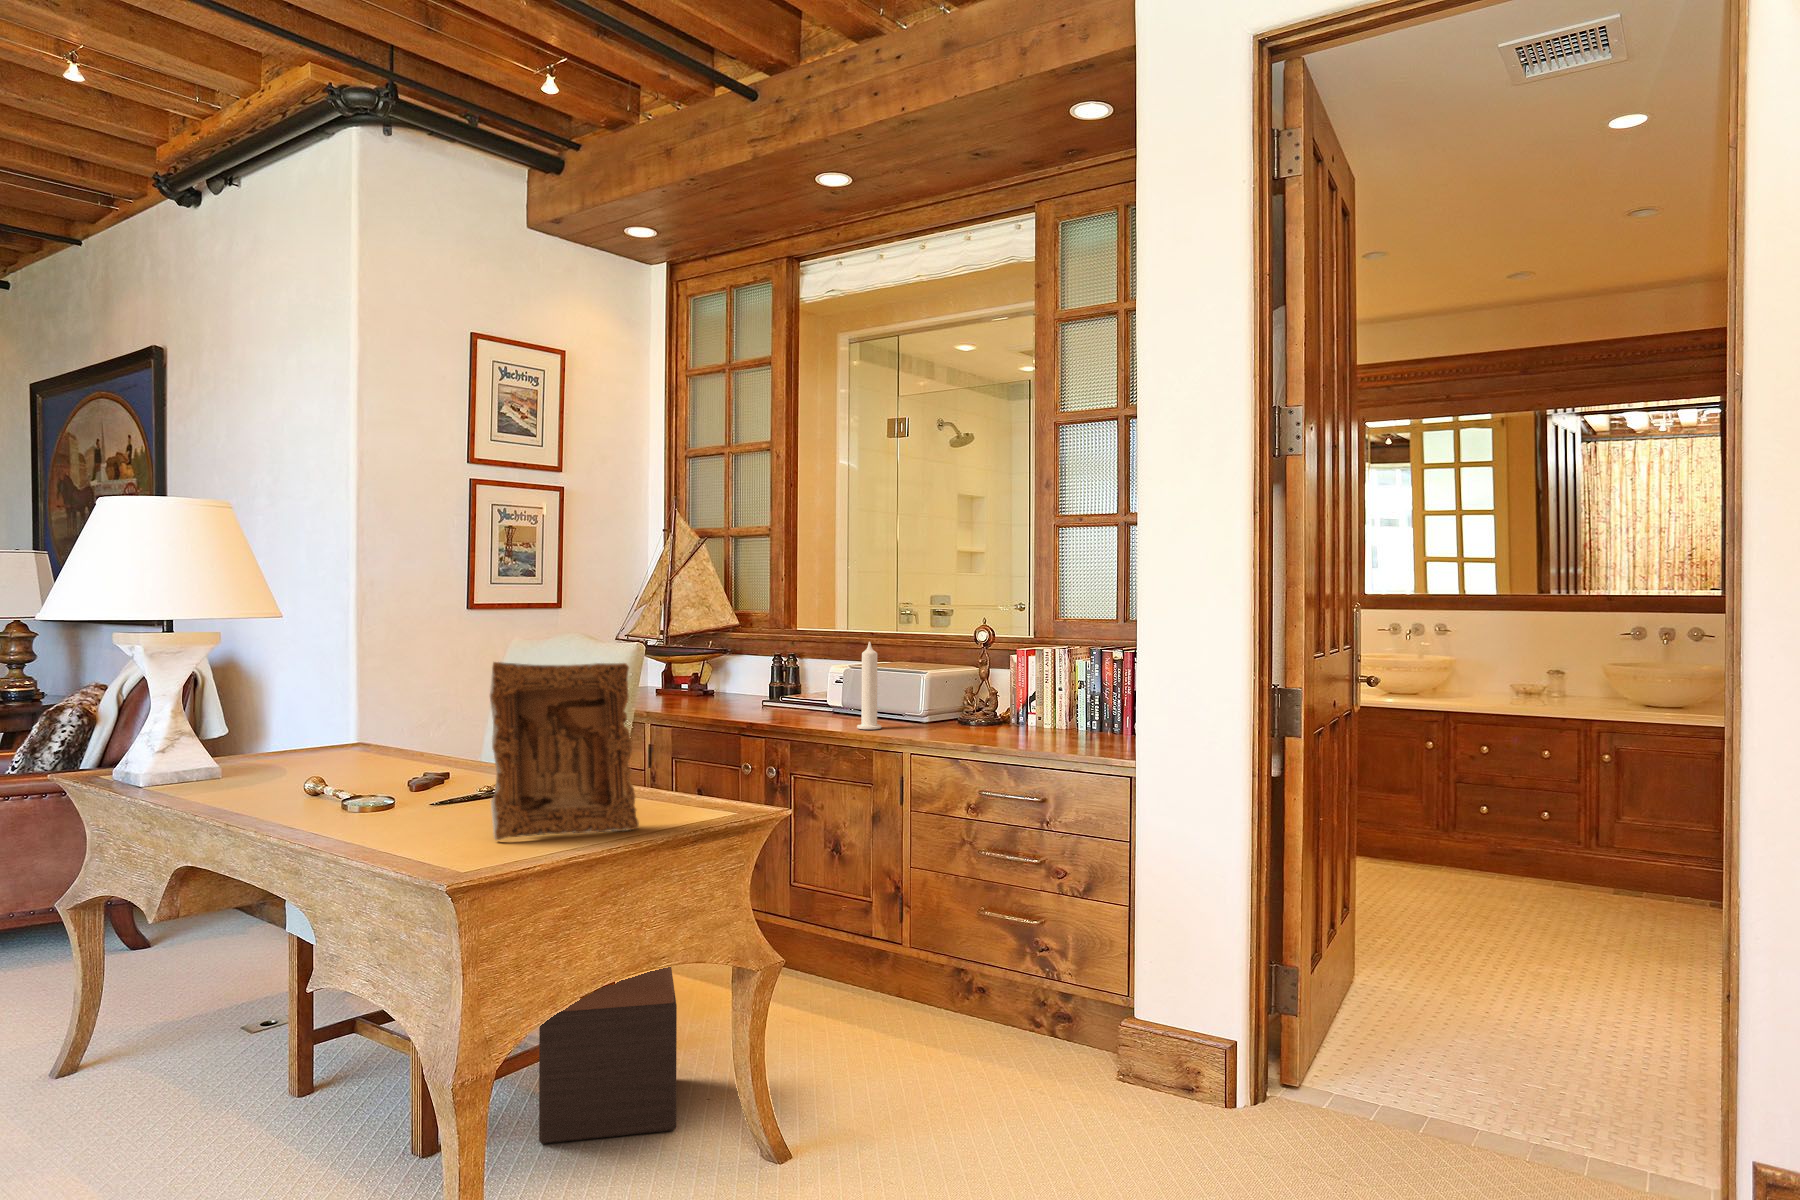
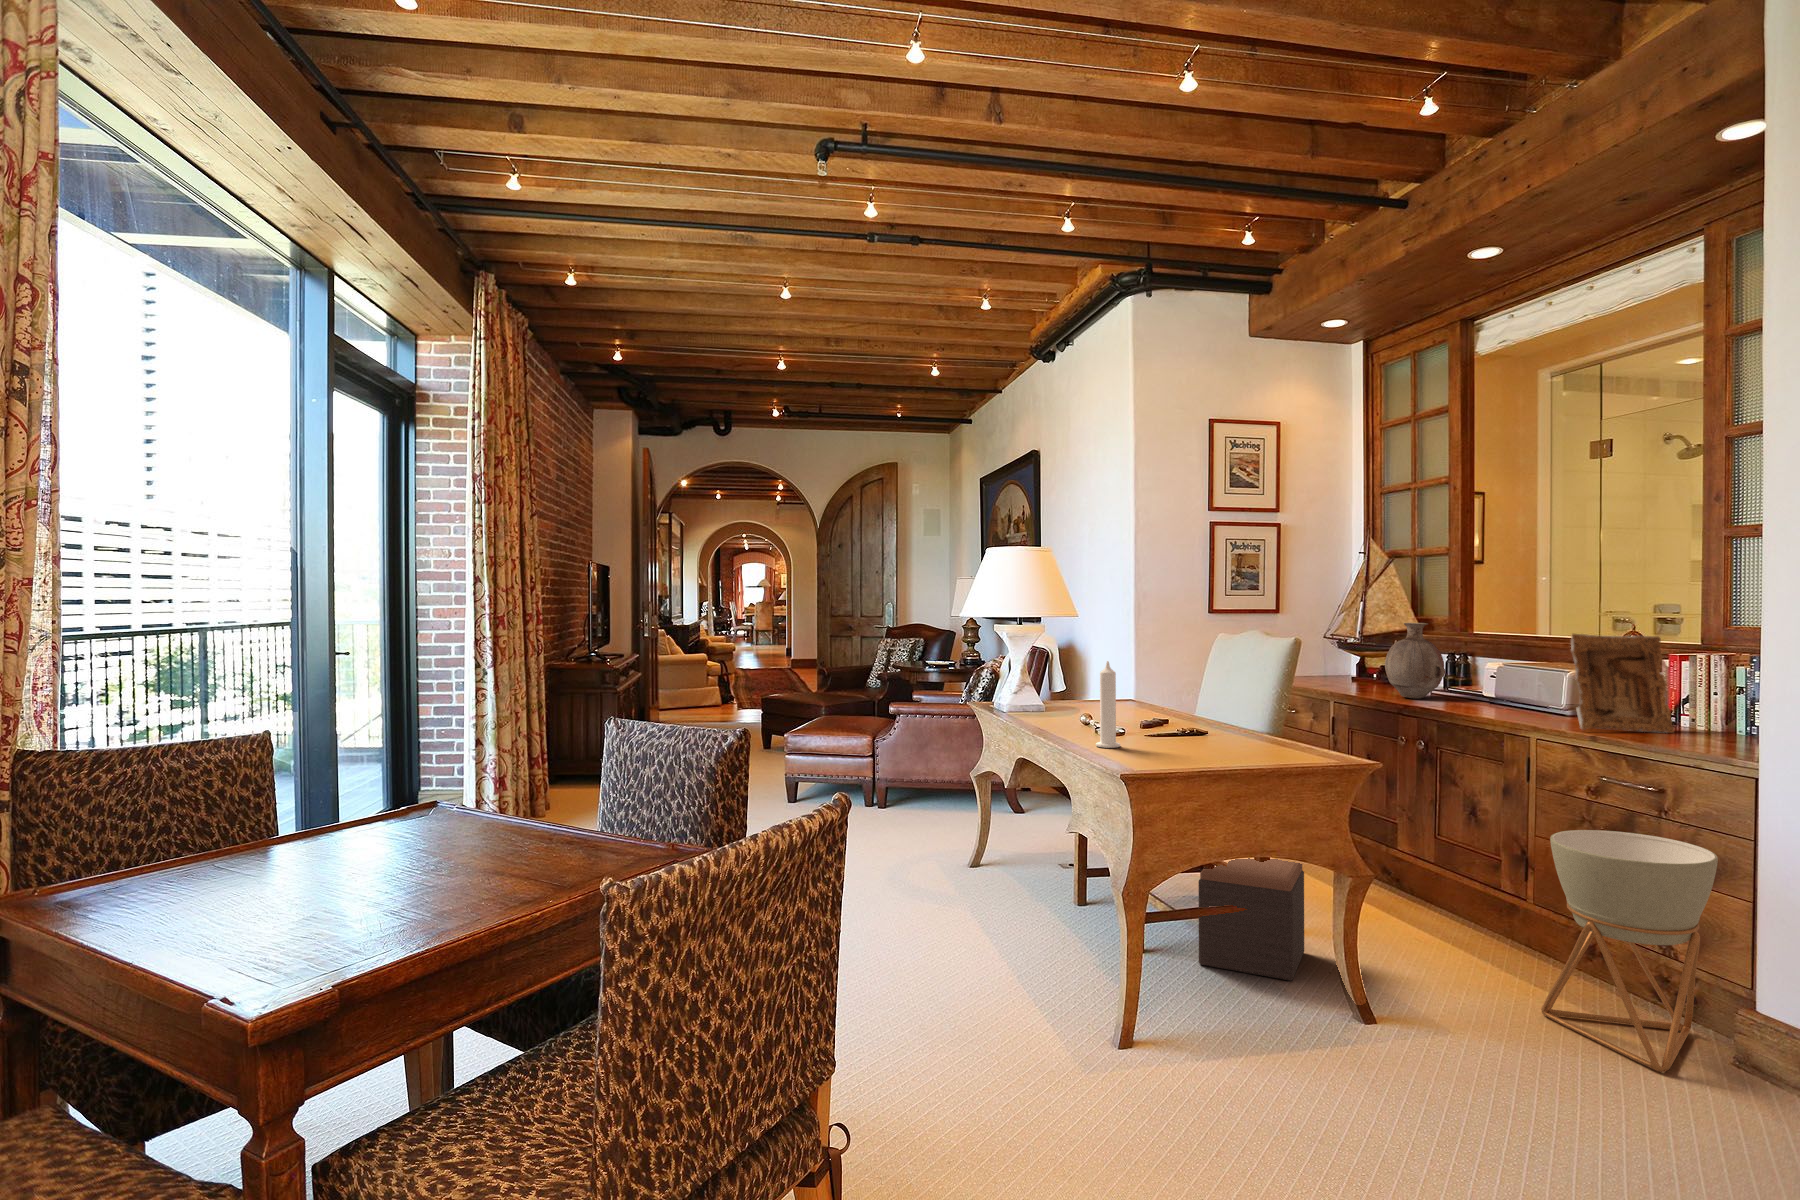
vase: none [713,618,784,712] -> present [1385,623,1445,699]
candle: present [857,642,882,729] -> present [1096,661,1120,748]
picture frame: present [490,662,639,840] -> present [1571,634,1674,733]
planter: none [952,852,1117,1122] -> present [1541,830,1718,1072]

